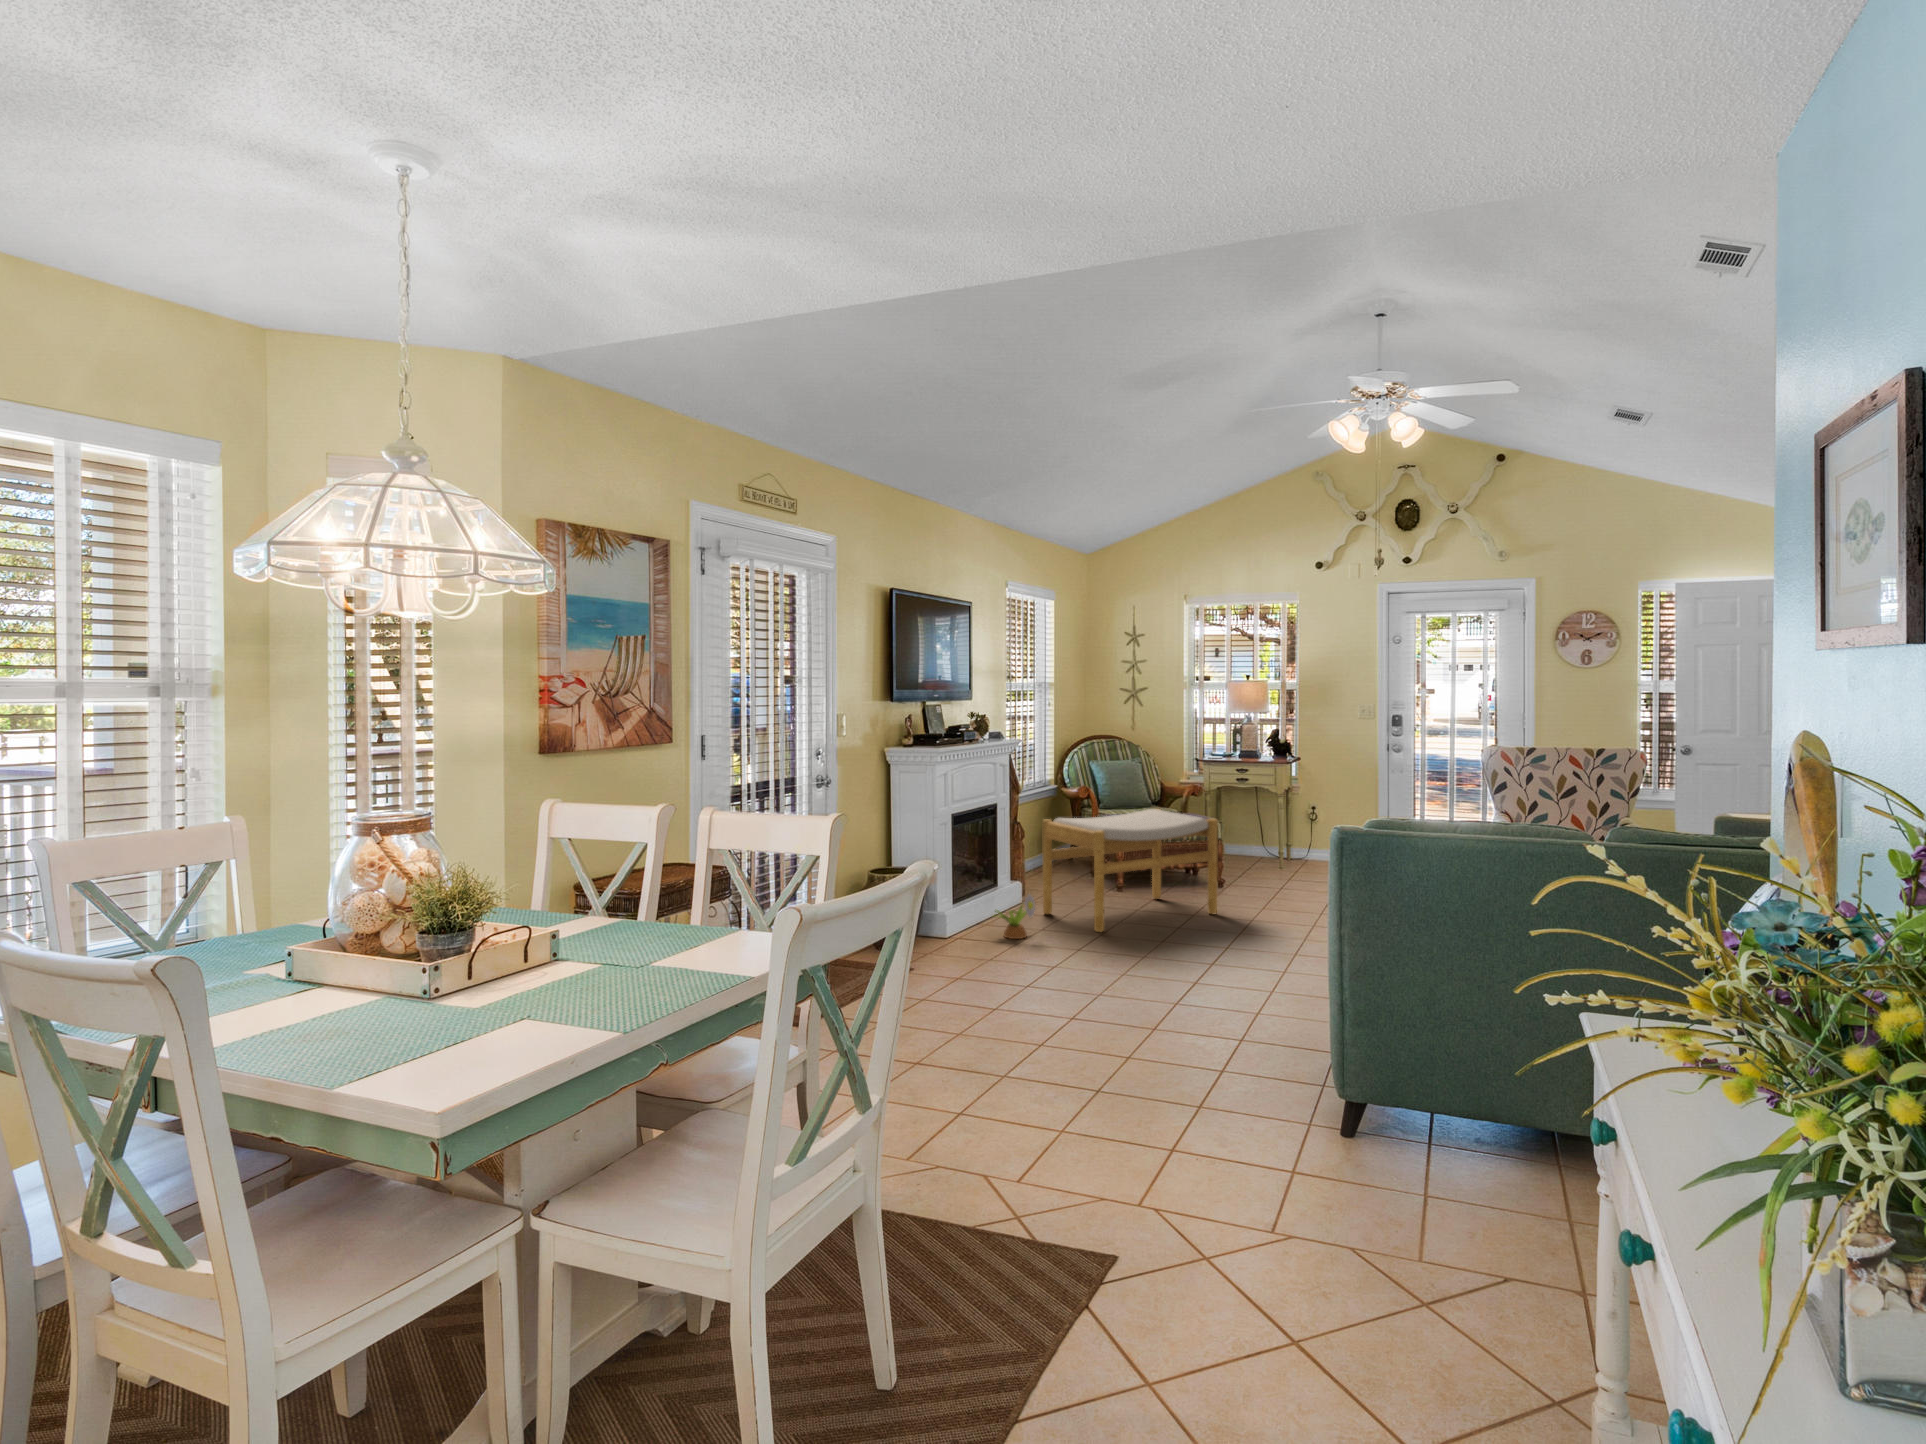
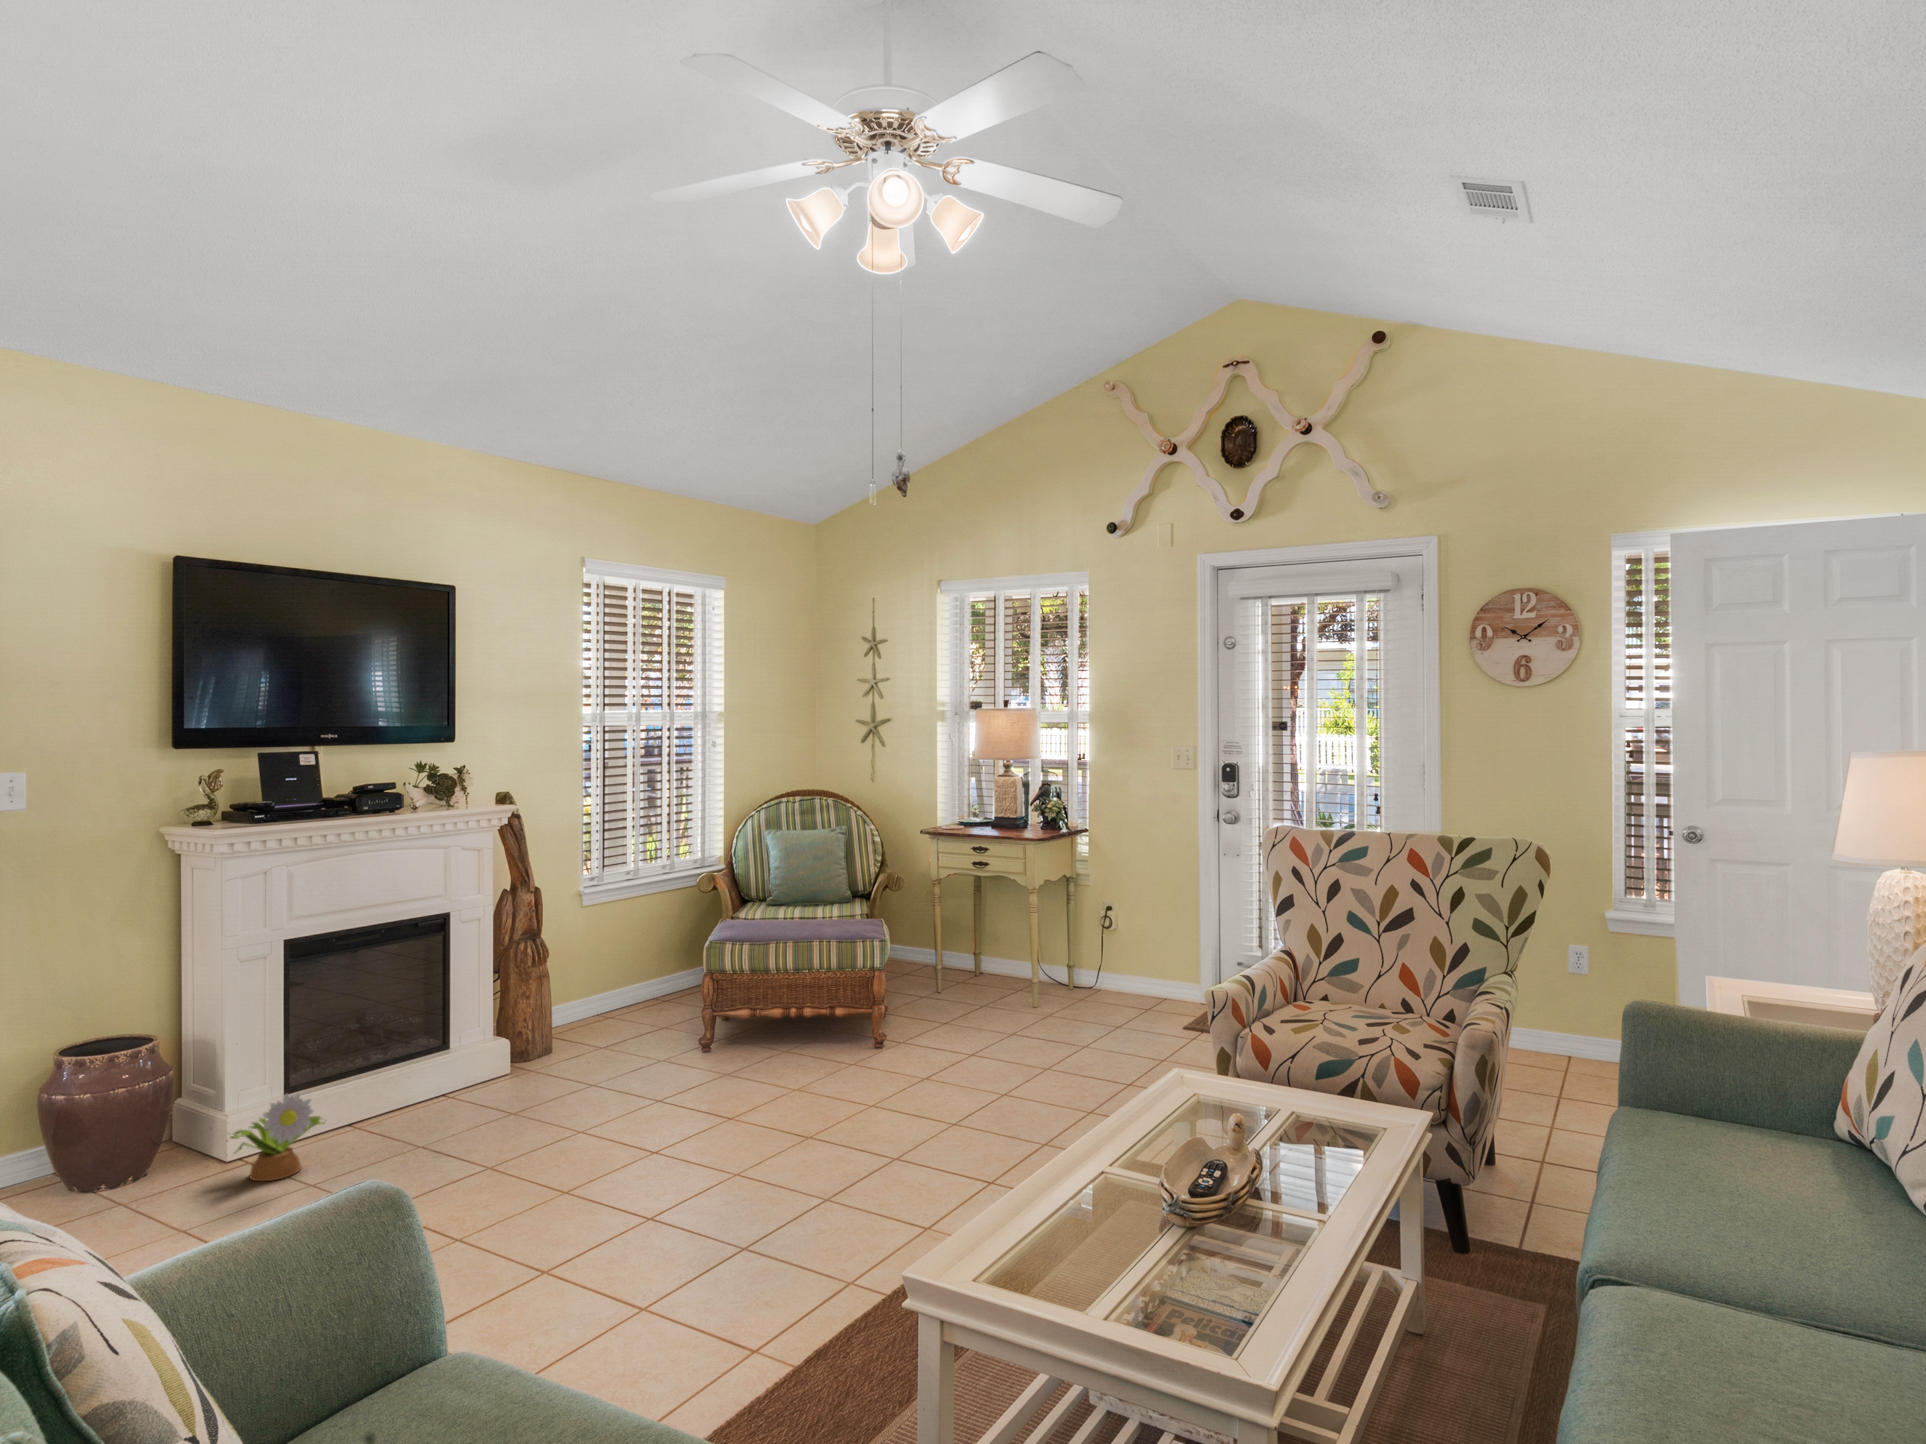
footstool: present [1042,809,1218,932] -> none [436,923,741,1169]

